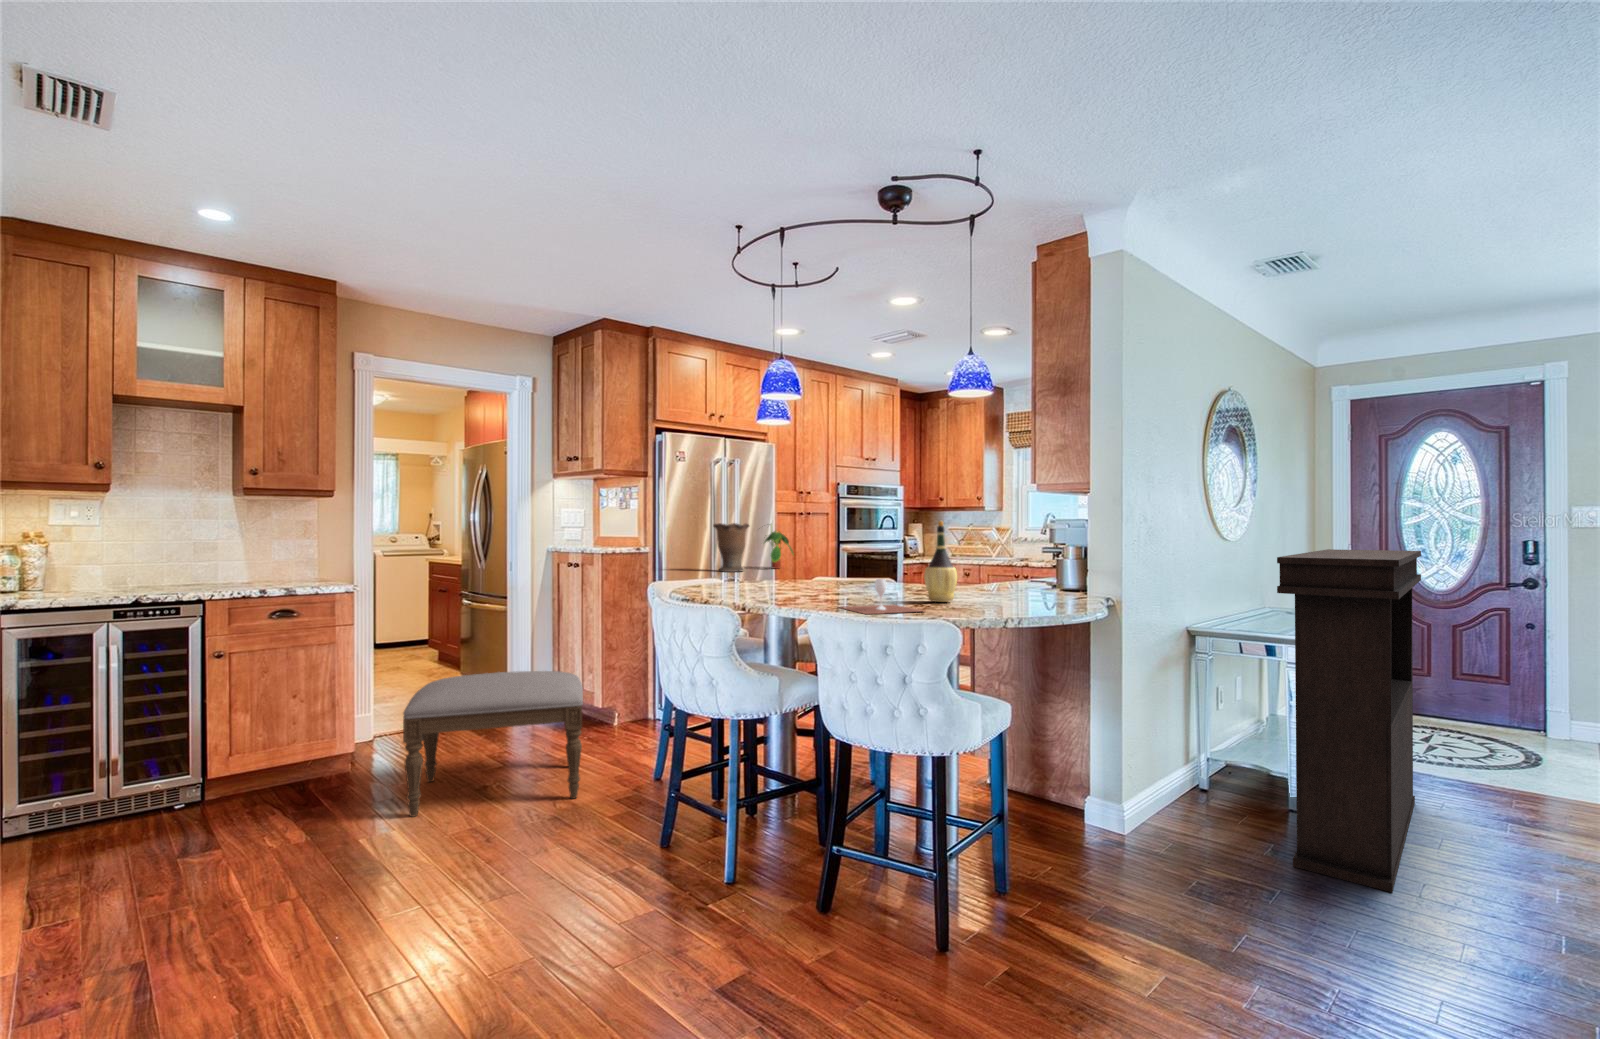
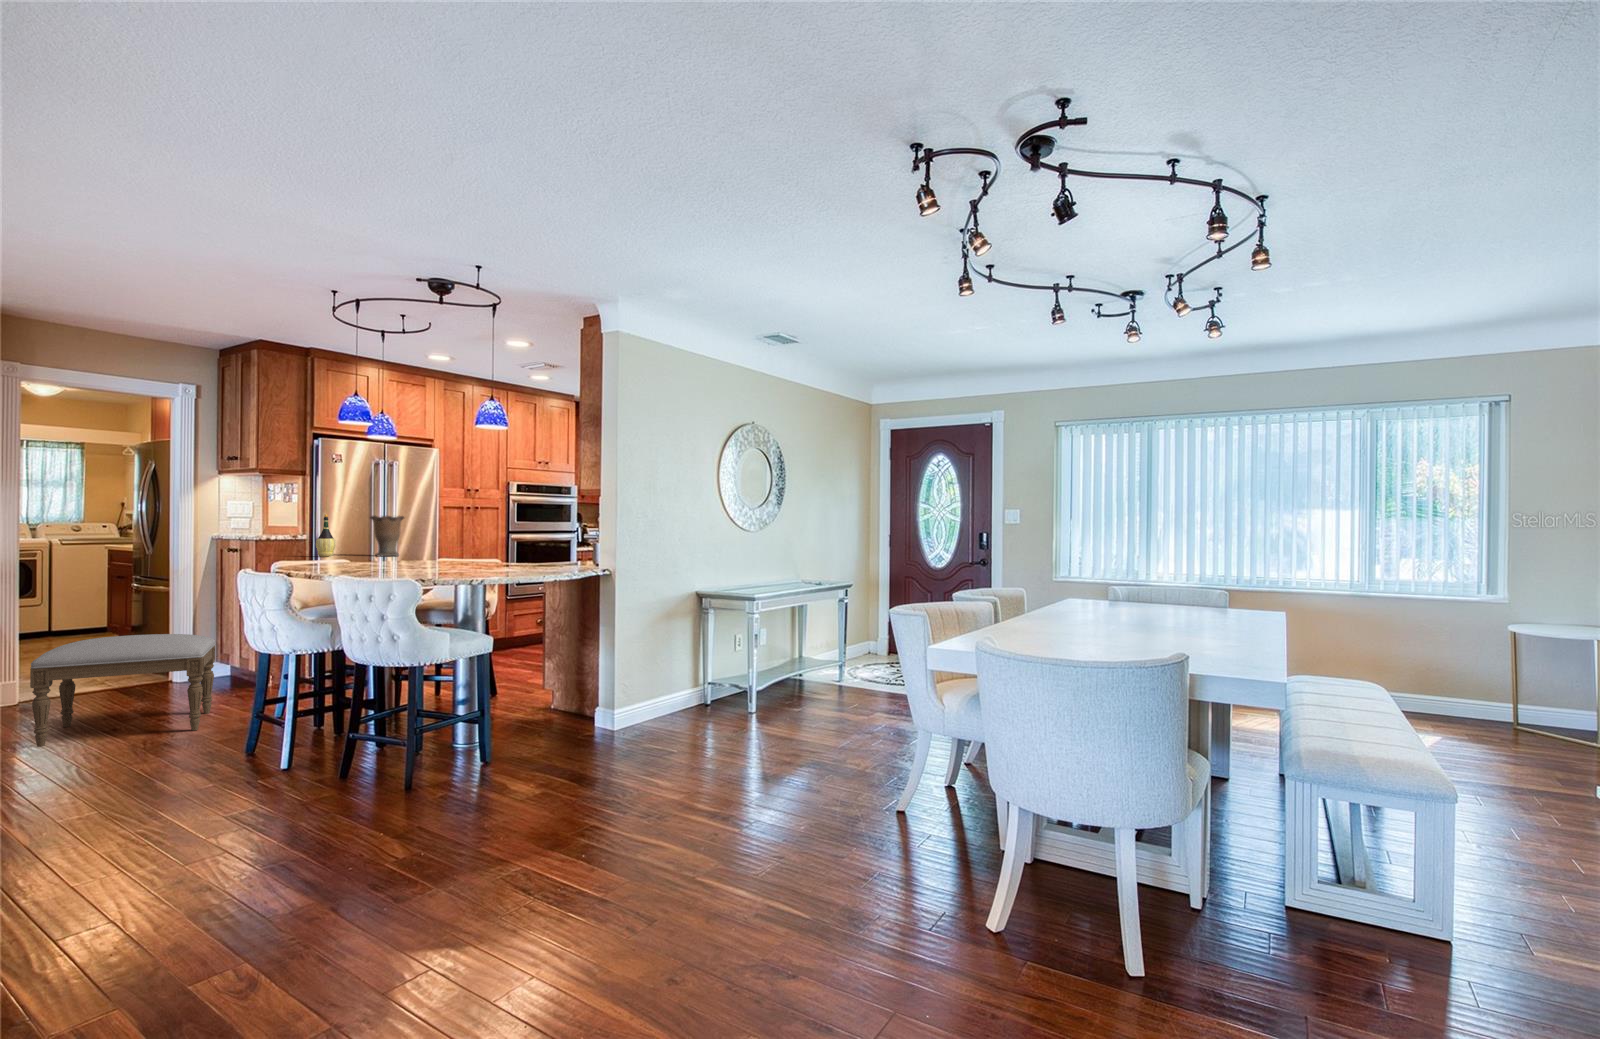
wine bottle: present [924,521,957,602] -> present [316,514,336,557]
plant: present [764,531,793,569] -> none [416,516,458,554]
console table: present [1277,549,1421,893] -> none [686,538,837,746]
wine glass: present [841,579,922,614] -> none [377,555,434,577]

